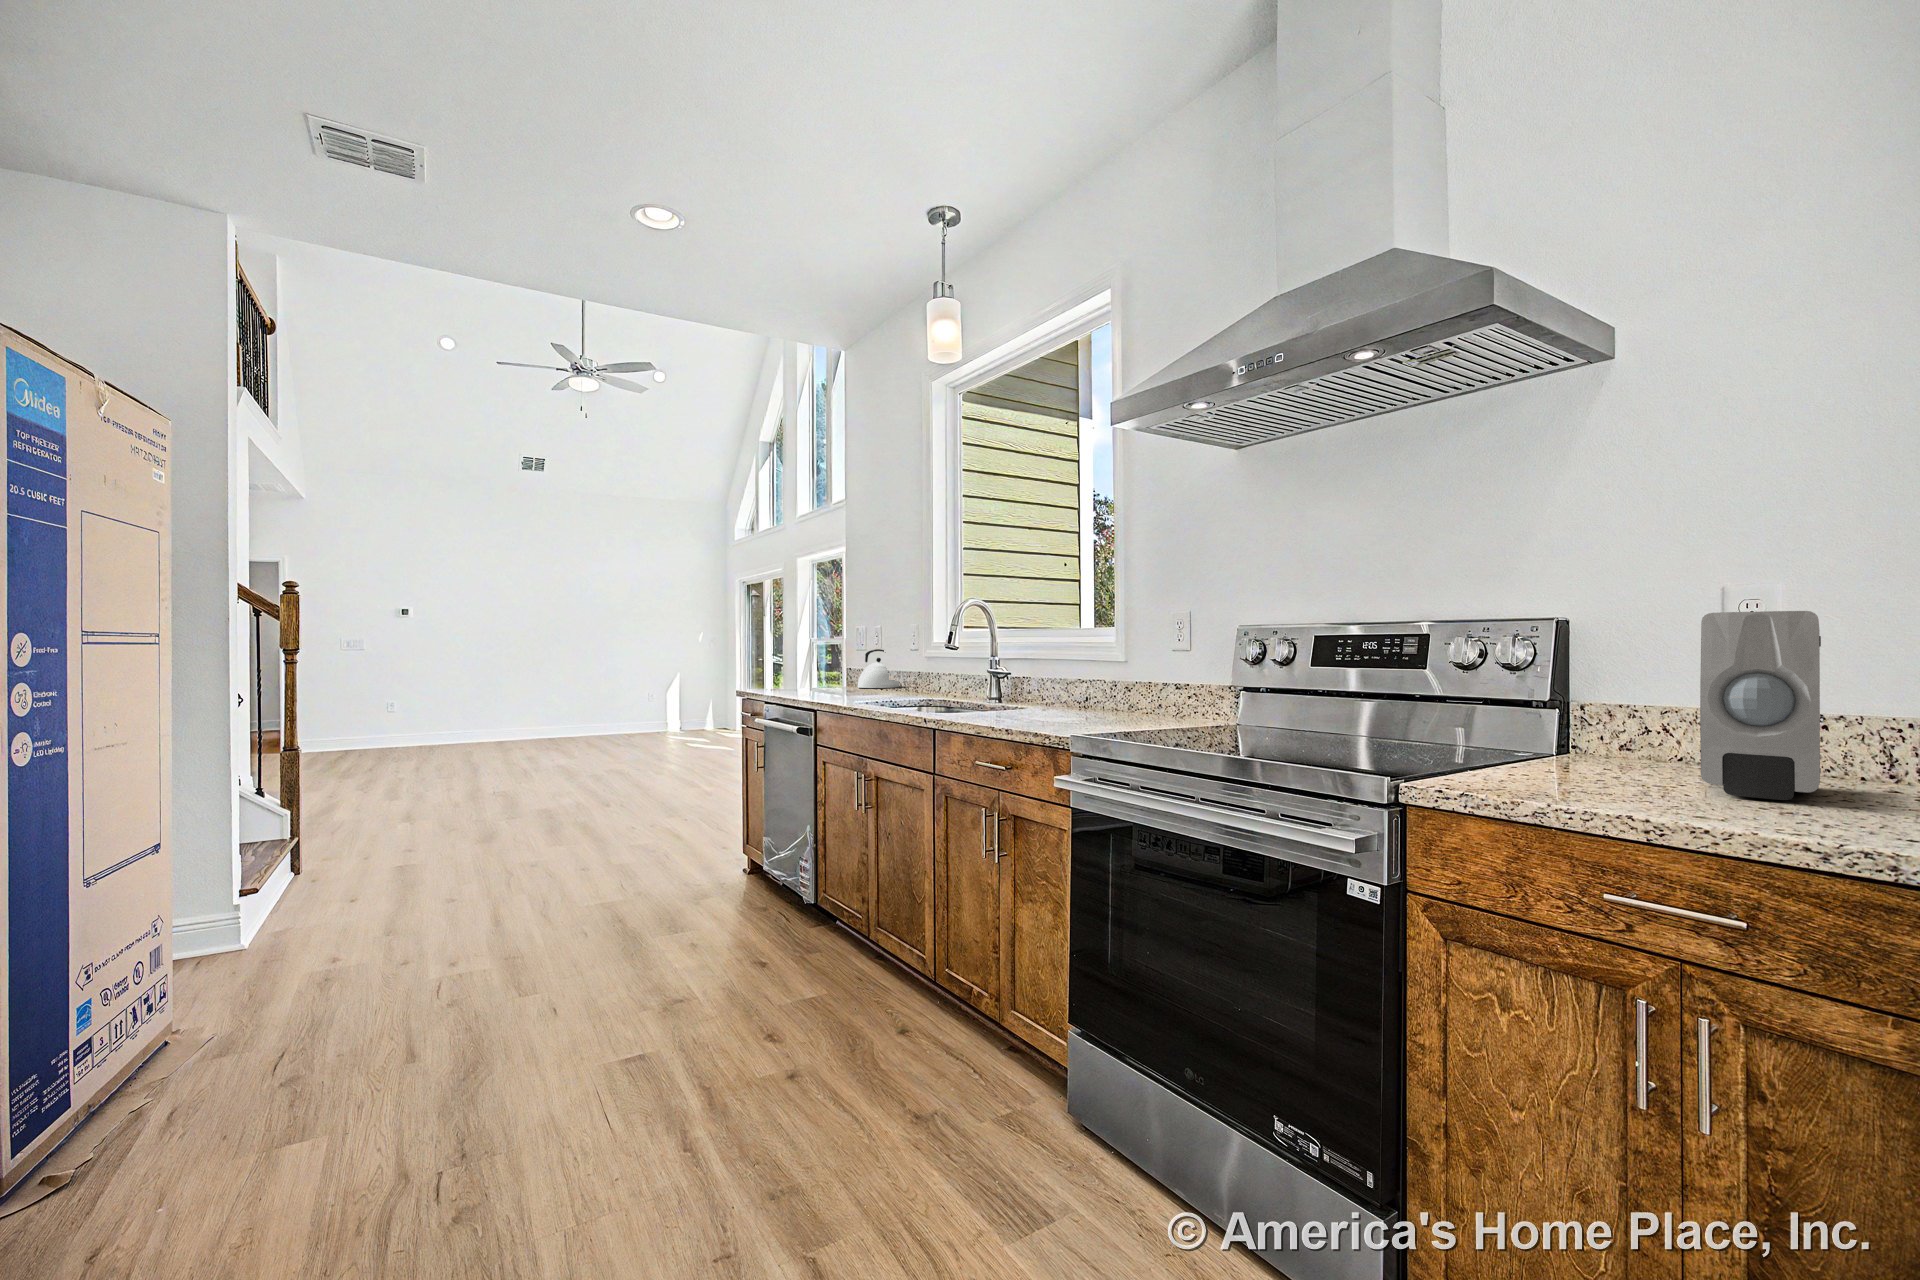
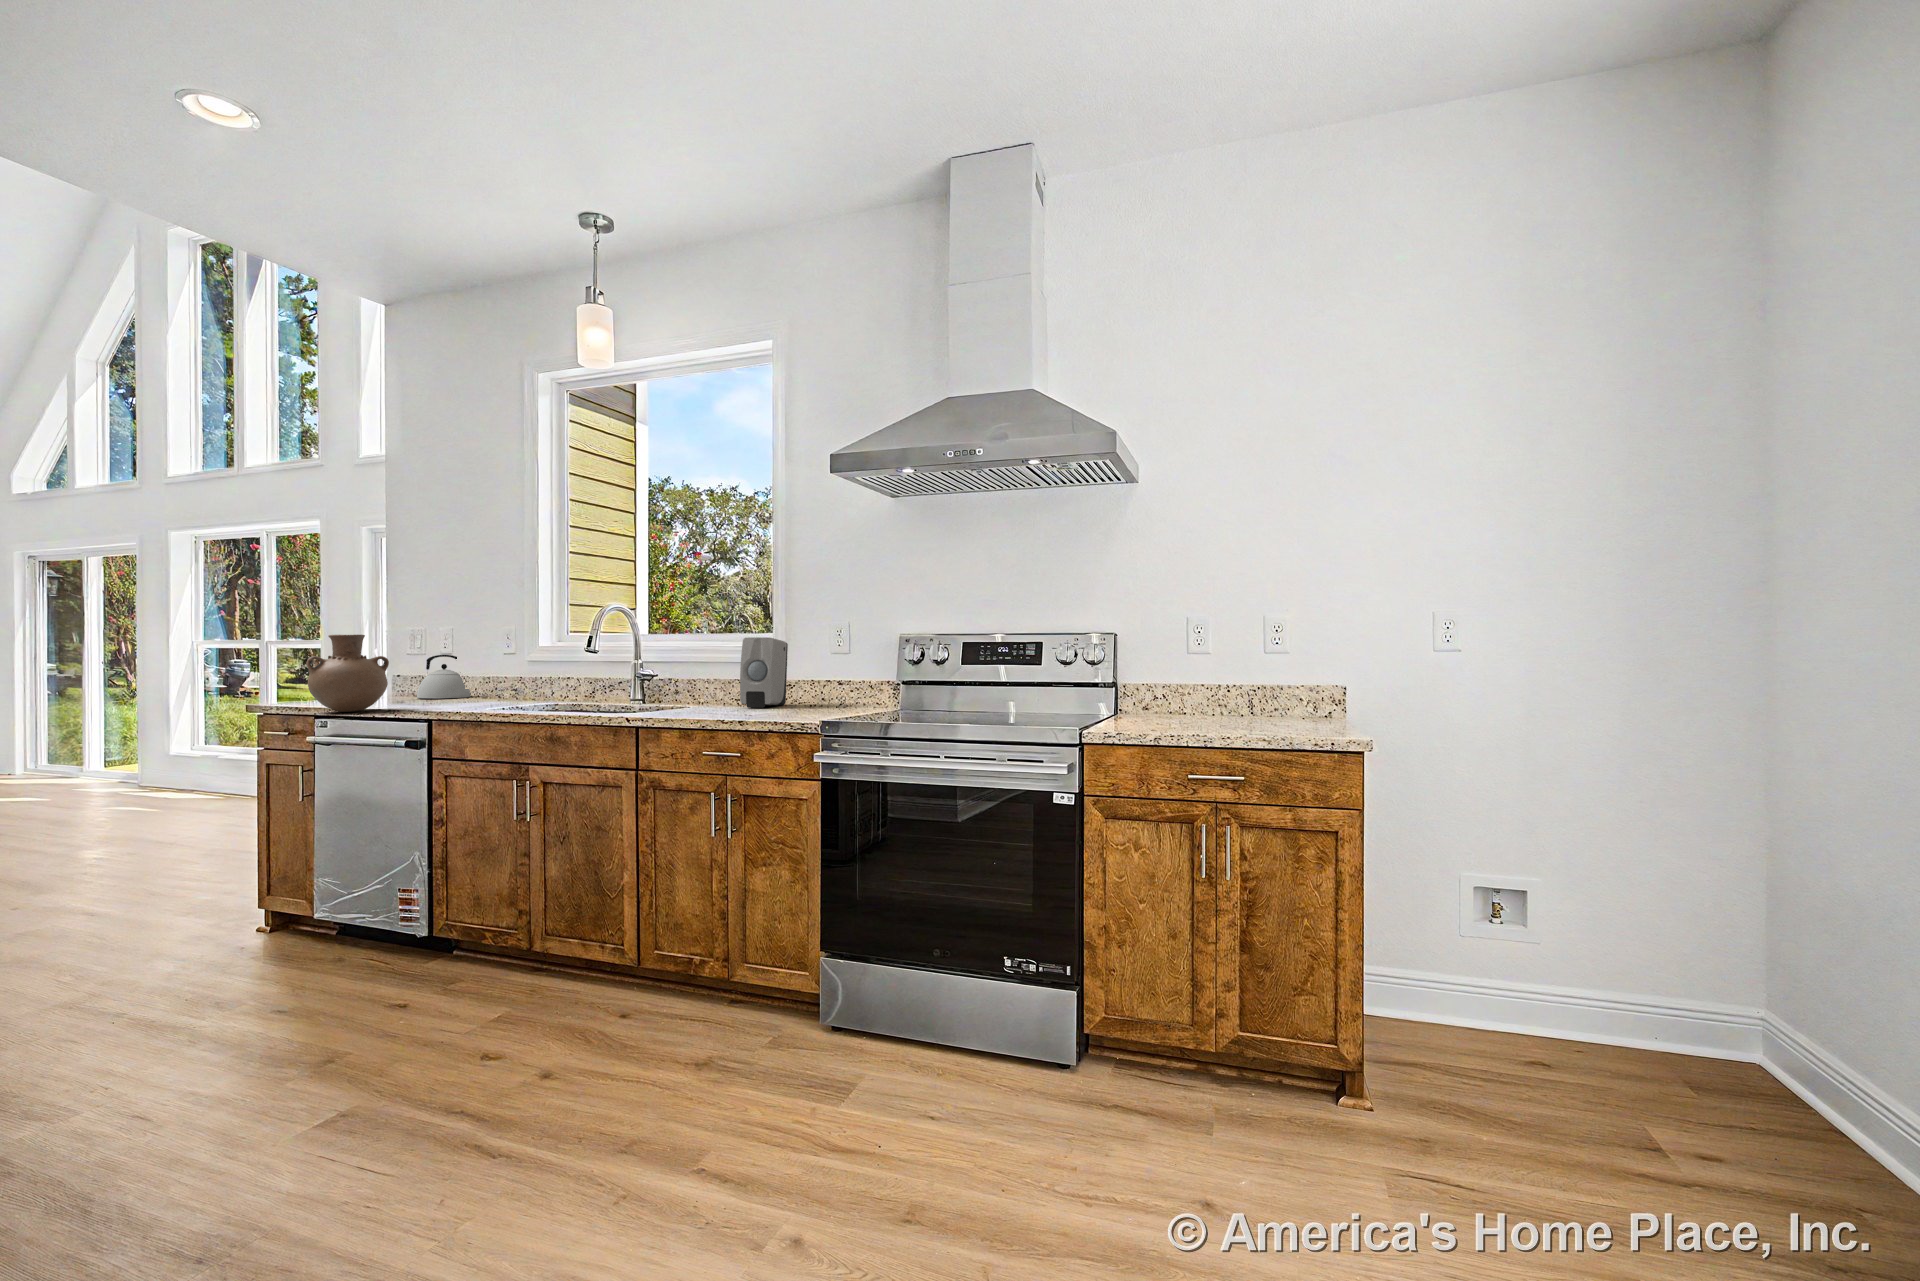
soap dispenser: present [1700,611,1821,800] -> present [740,637,788,708]
vase: none [743,632,804,698] -> present [306,635,389,712]

